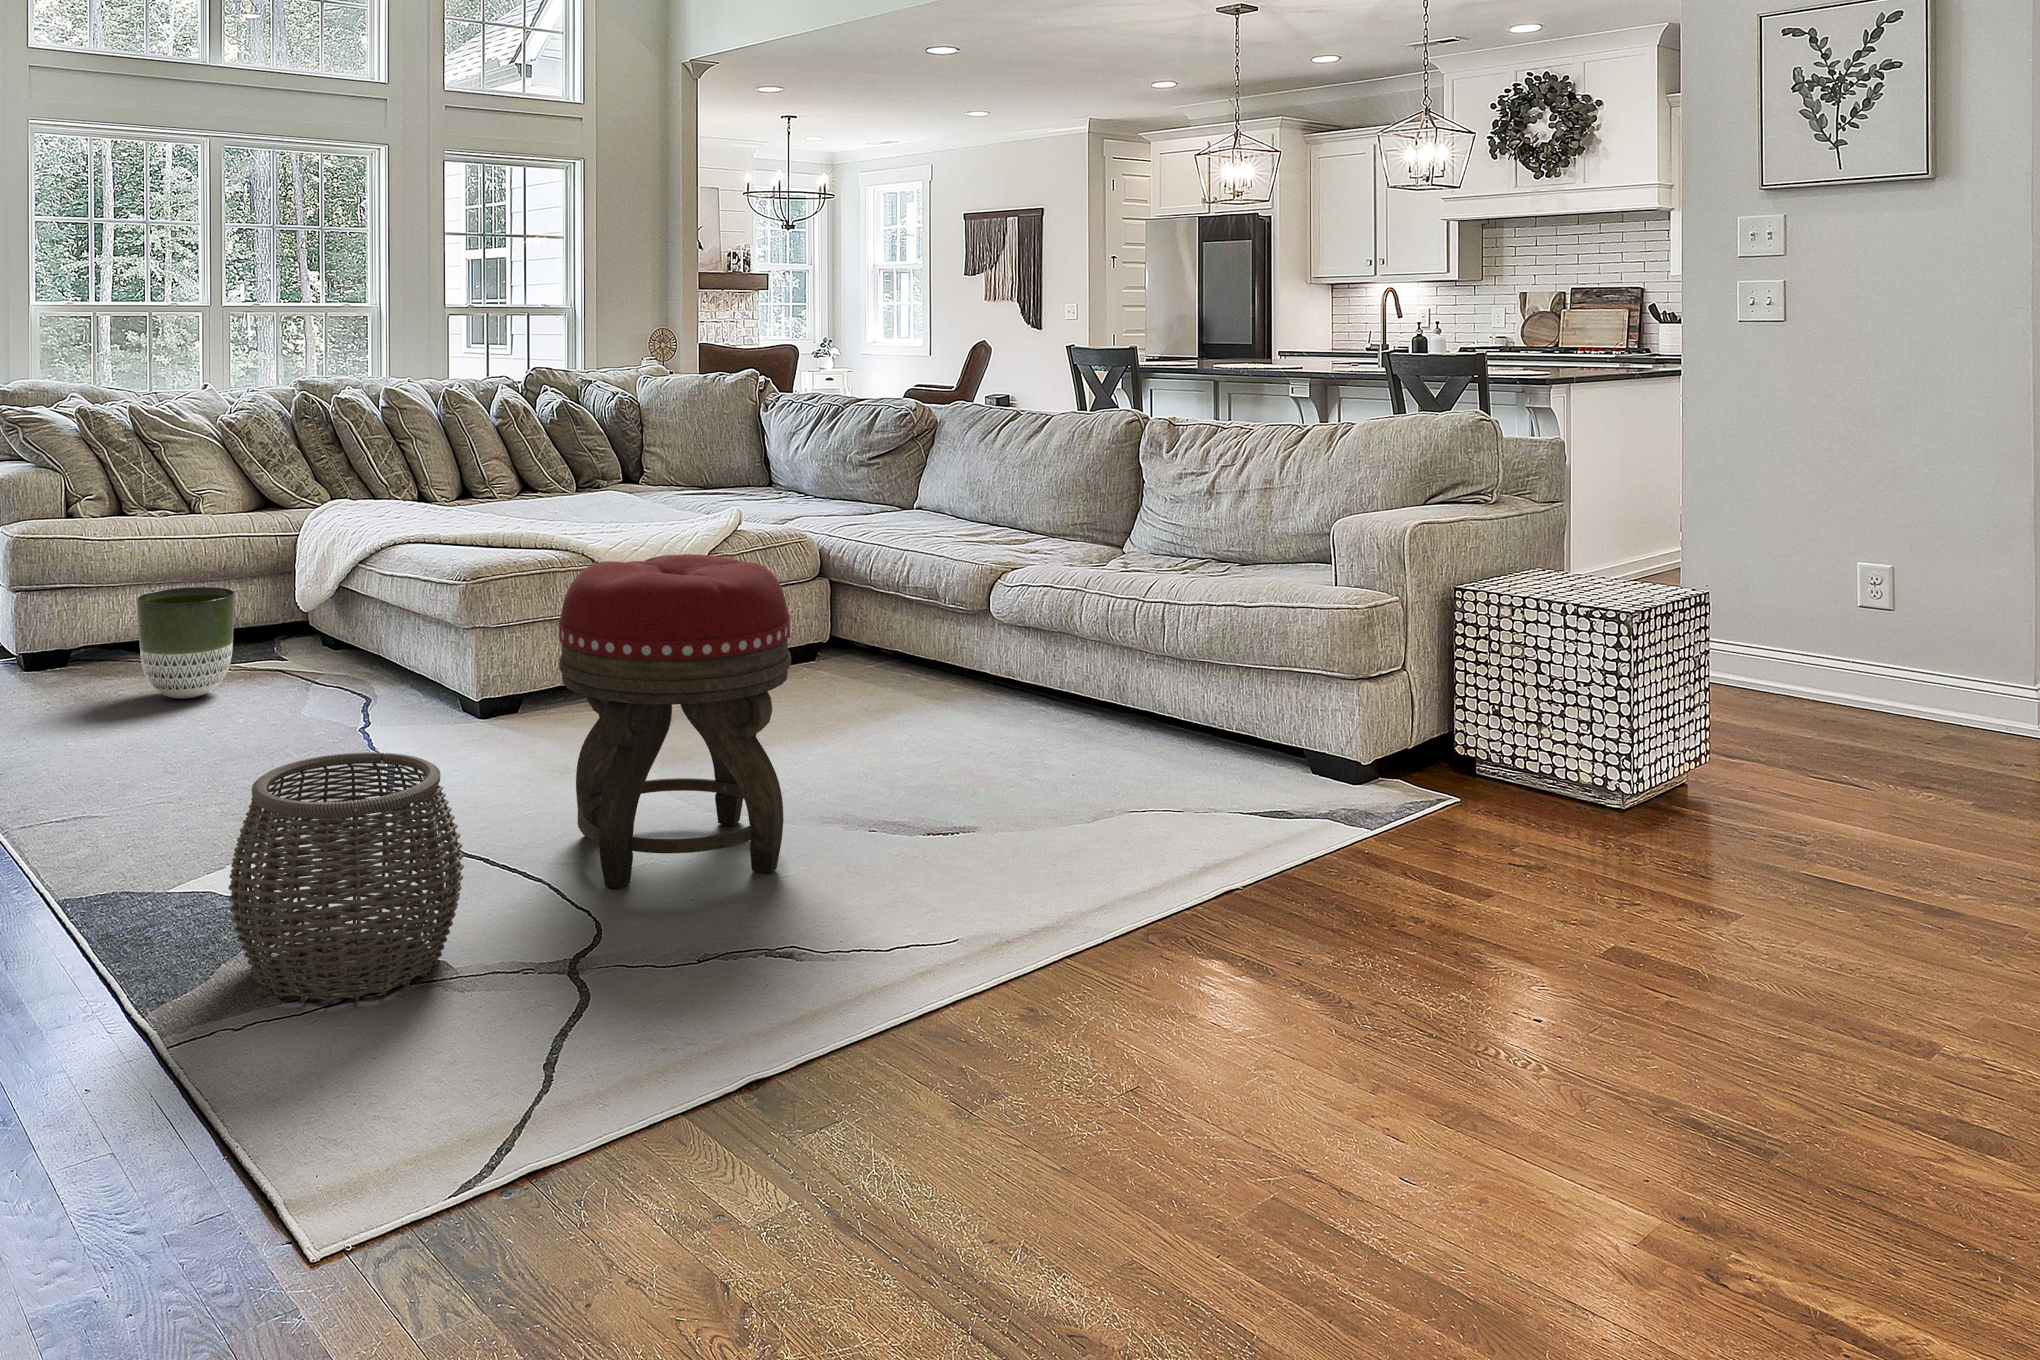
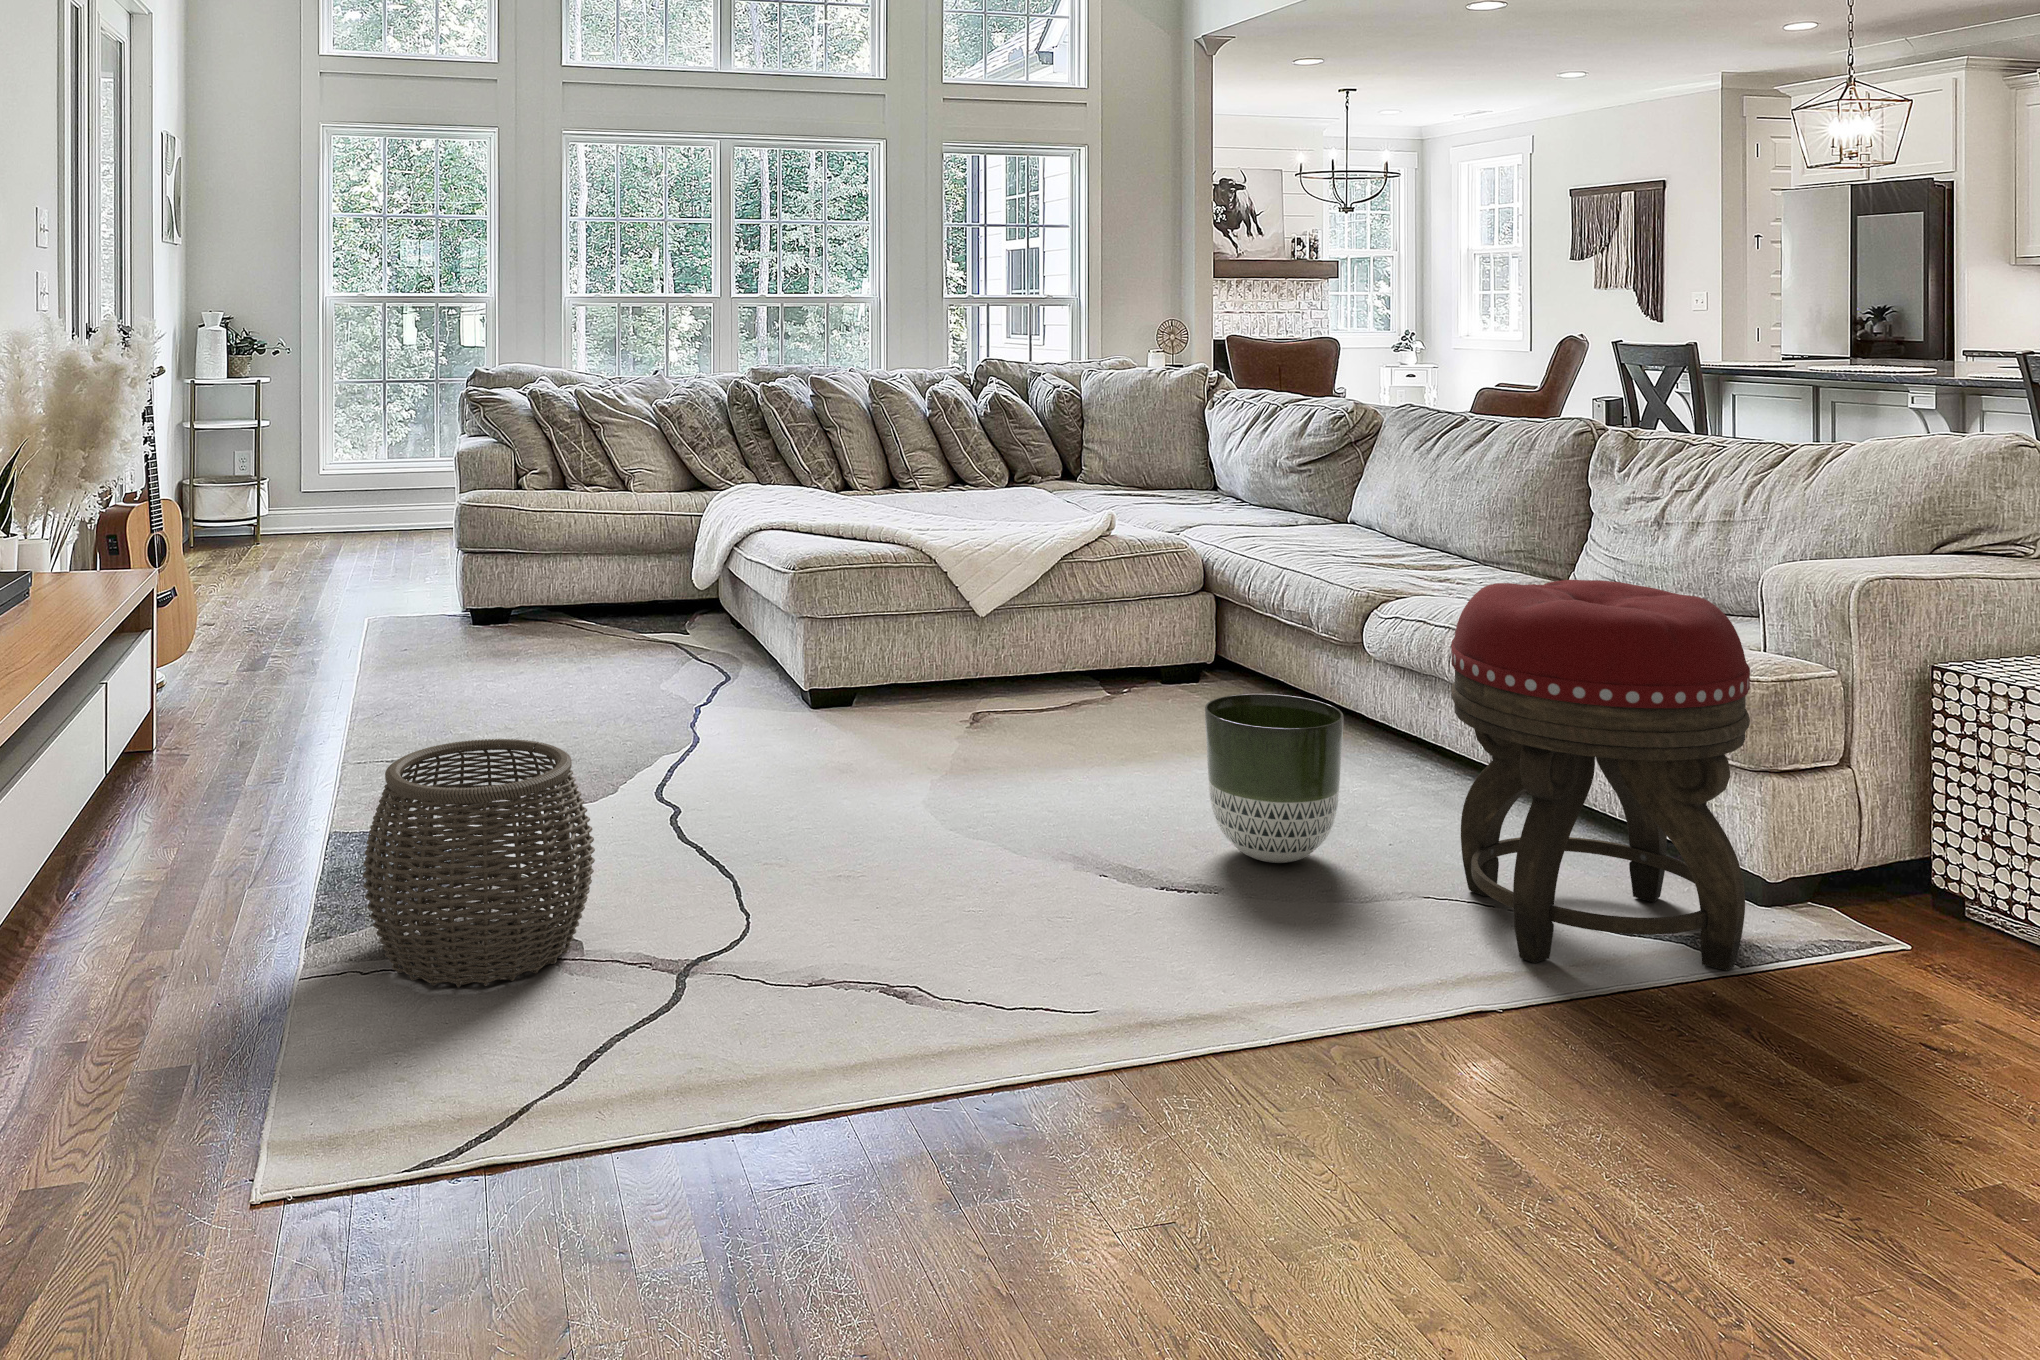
footstool: present [559,554,791,889] -> present [1451,580,1750,970]
planter: present [137,587,235,699] -> present [1205,694,1343,863]

